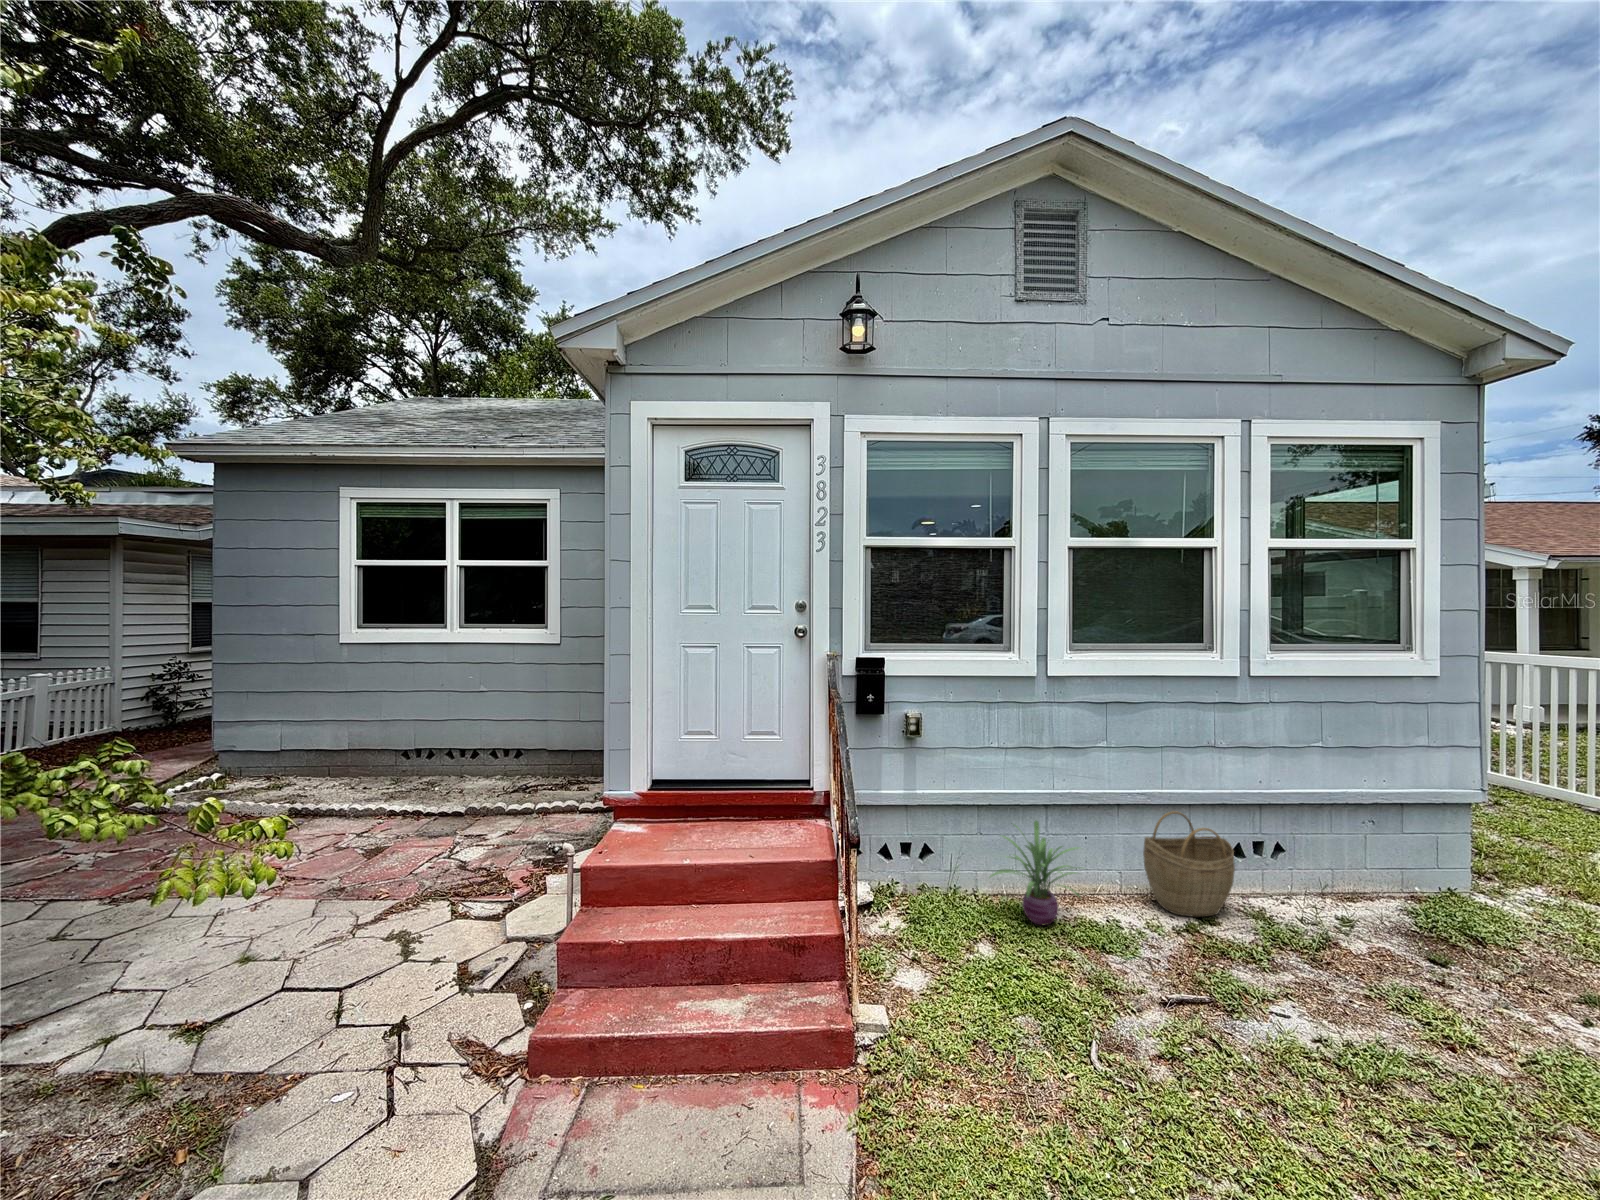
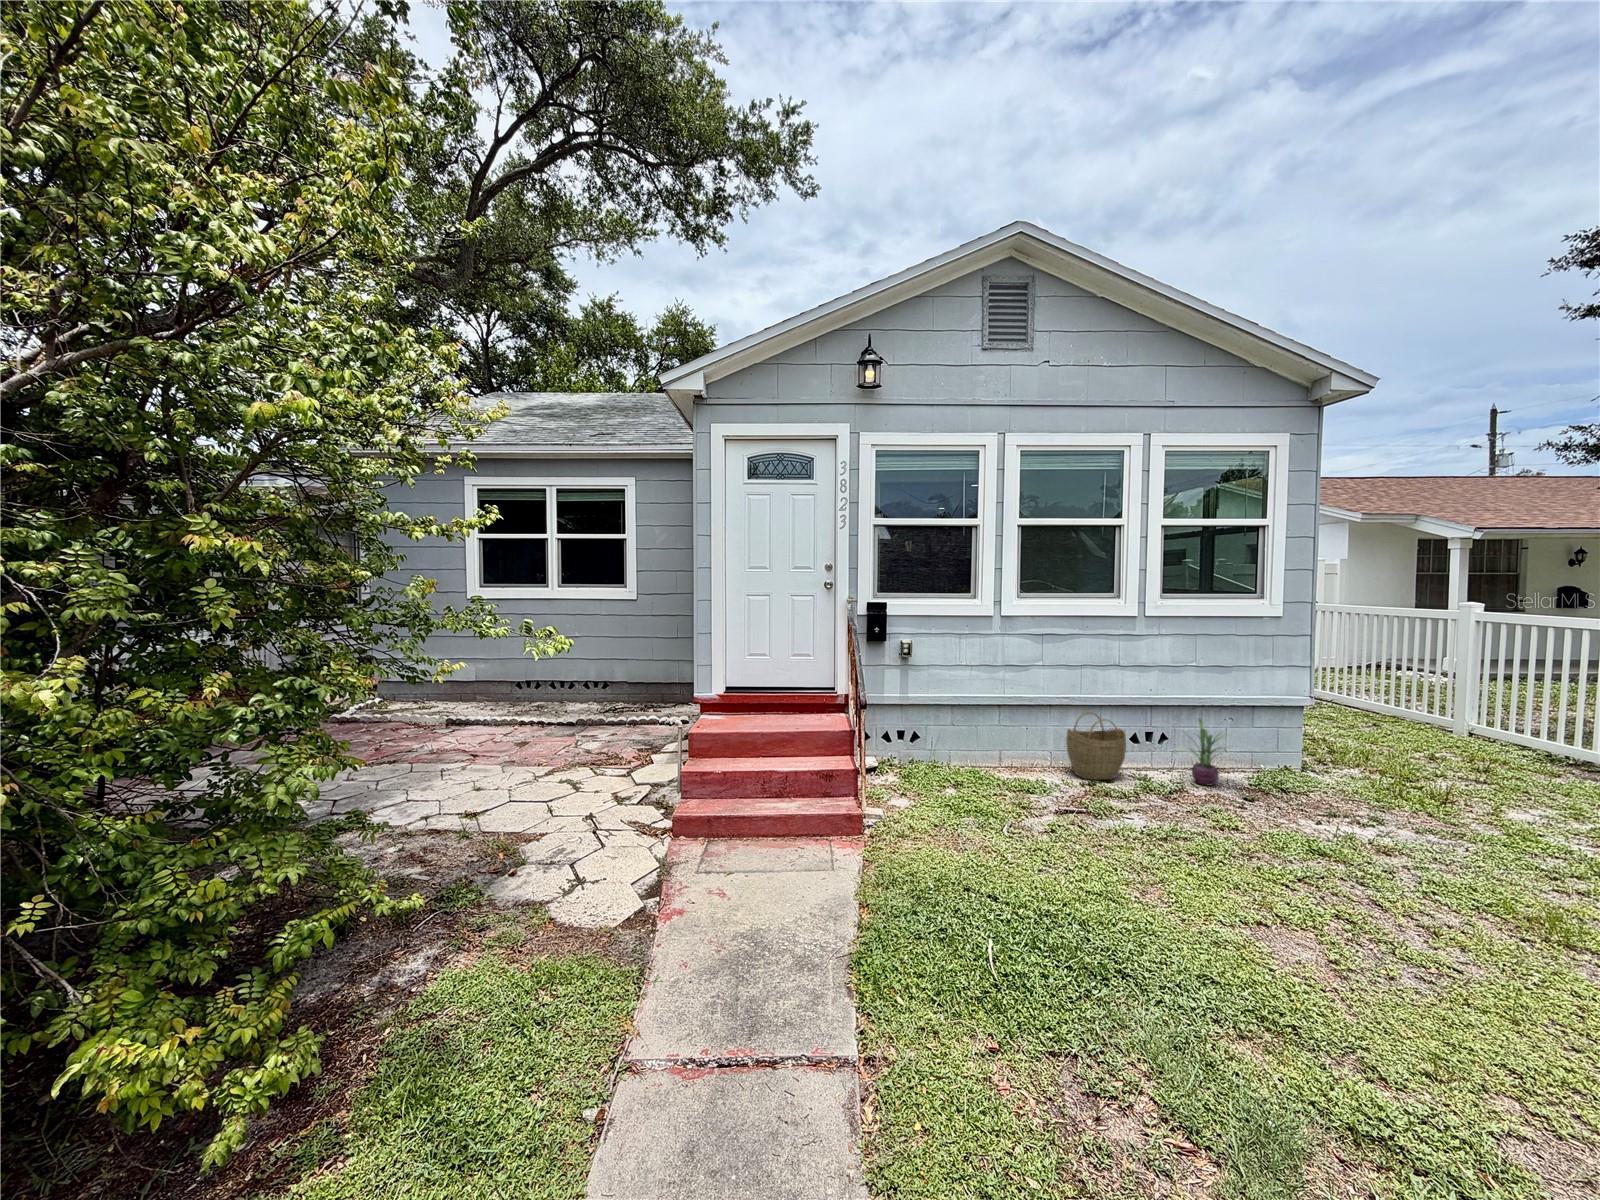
decorative plant: present [990,820,1080,925] -> present [1173,718,1227,786]

